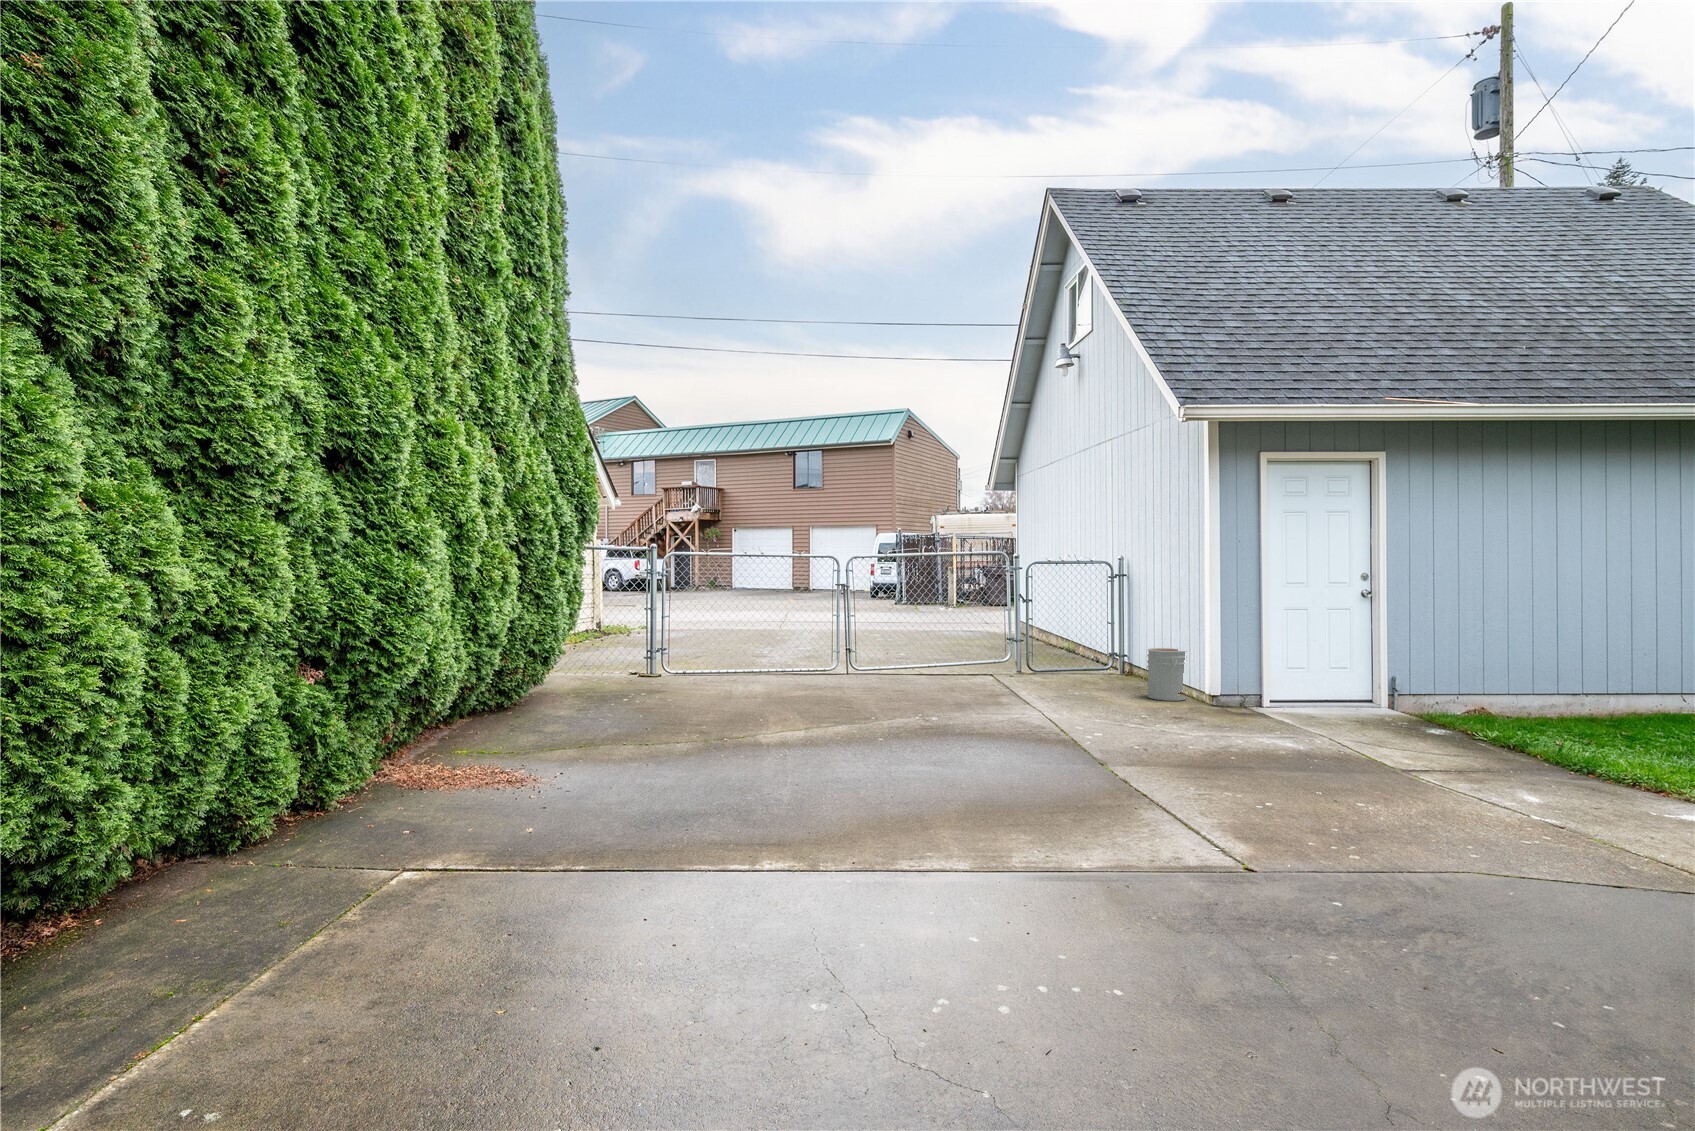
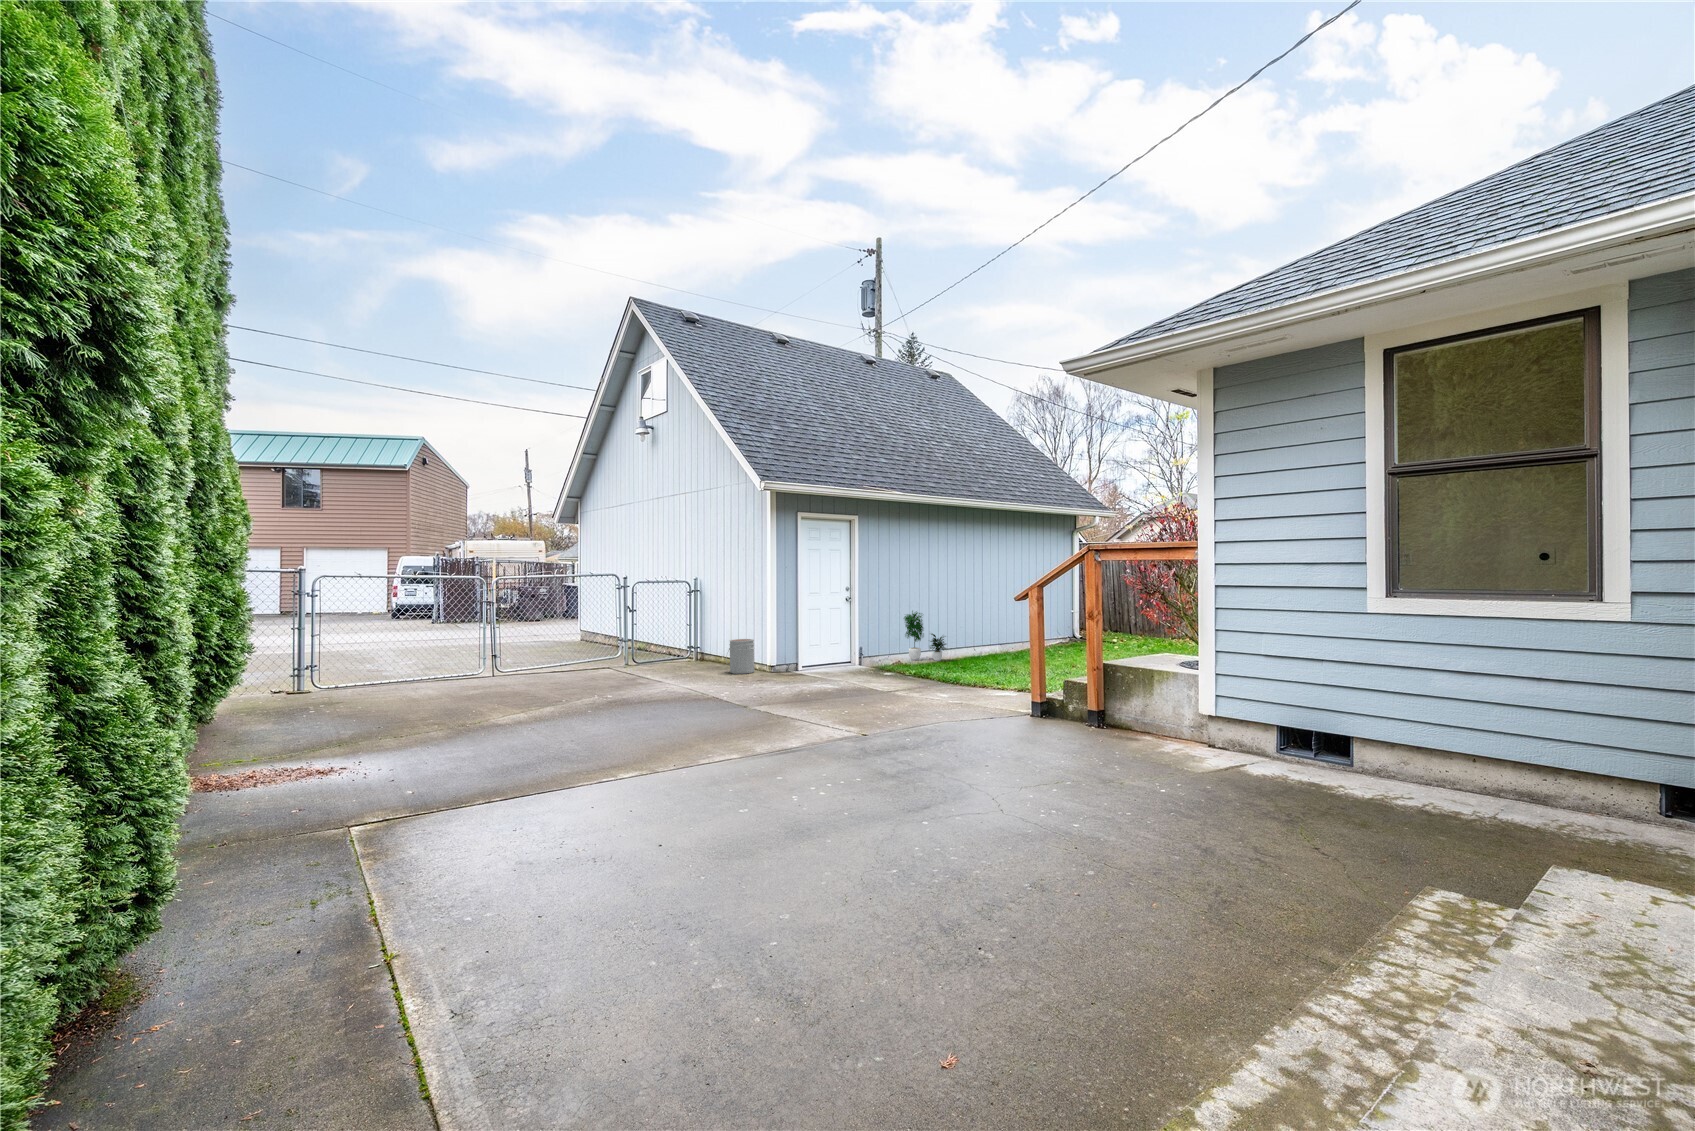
potted plant: none [1485,618,1590,718] -> present [904,611,946,661]

